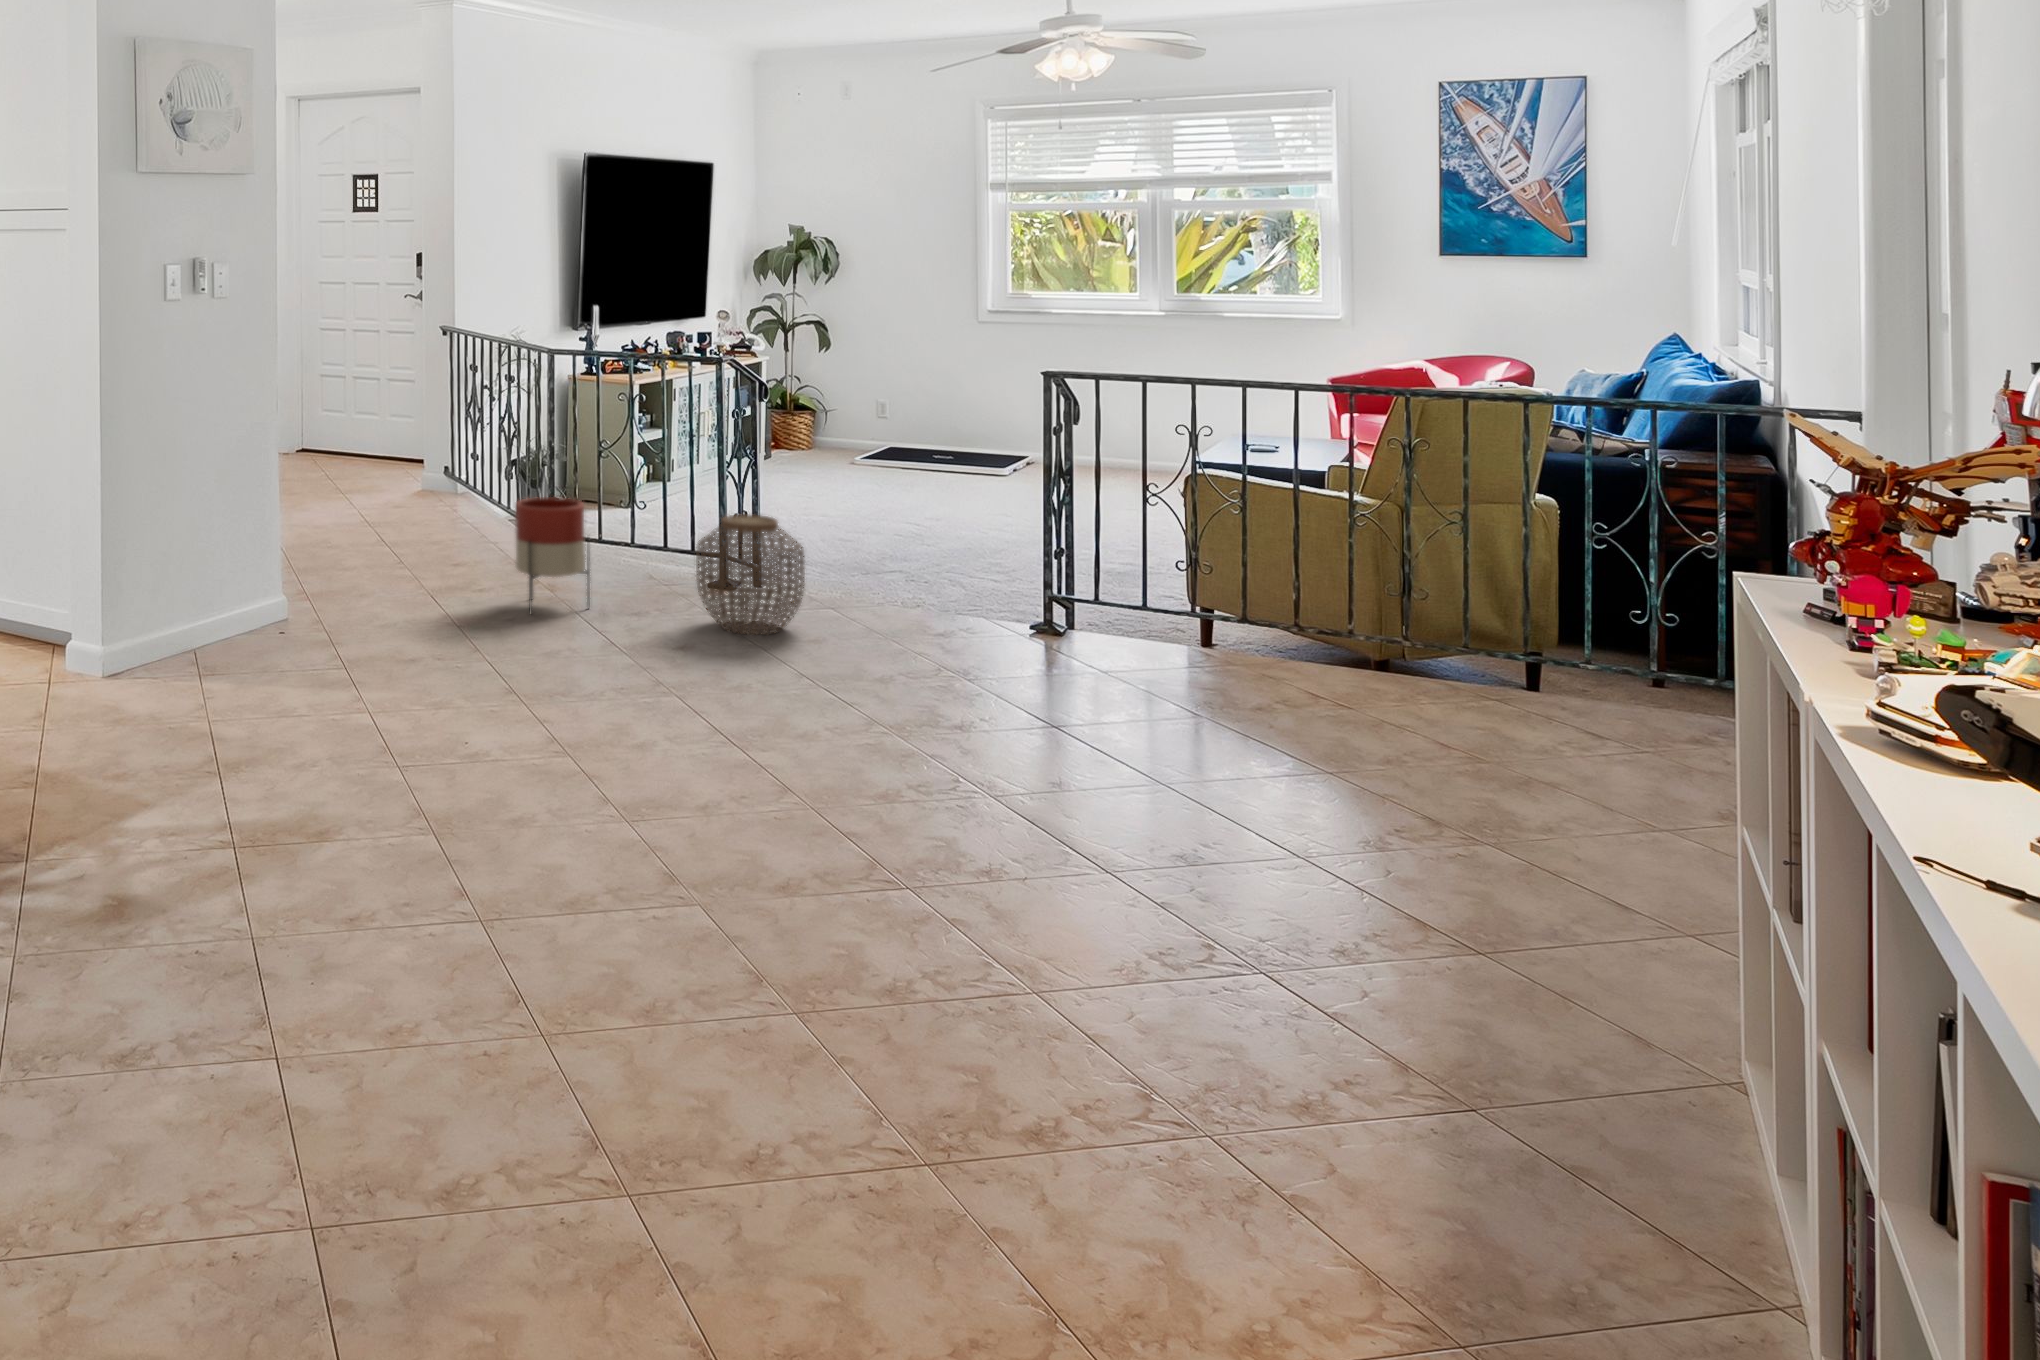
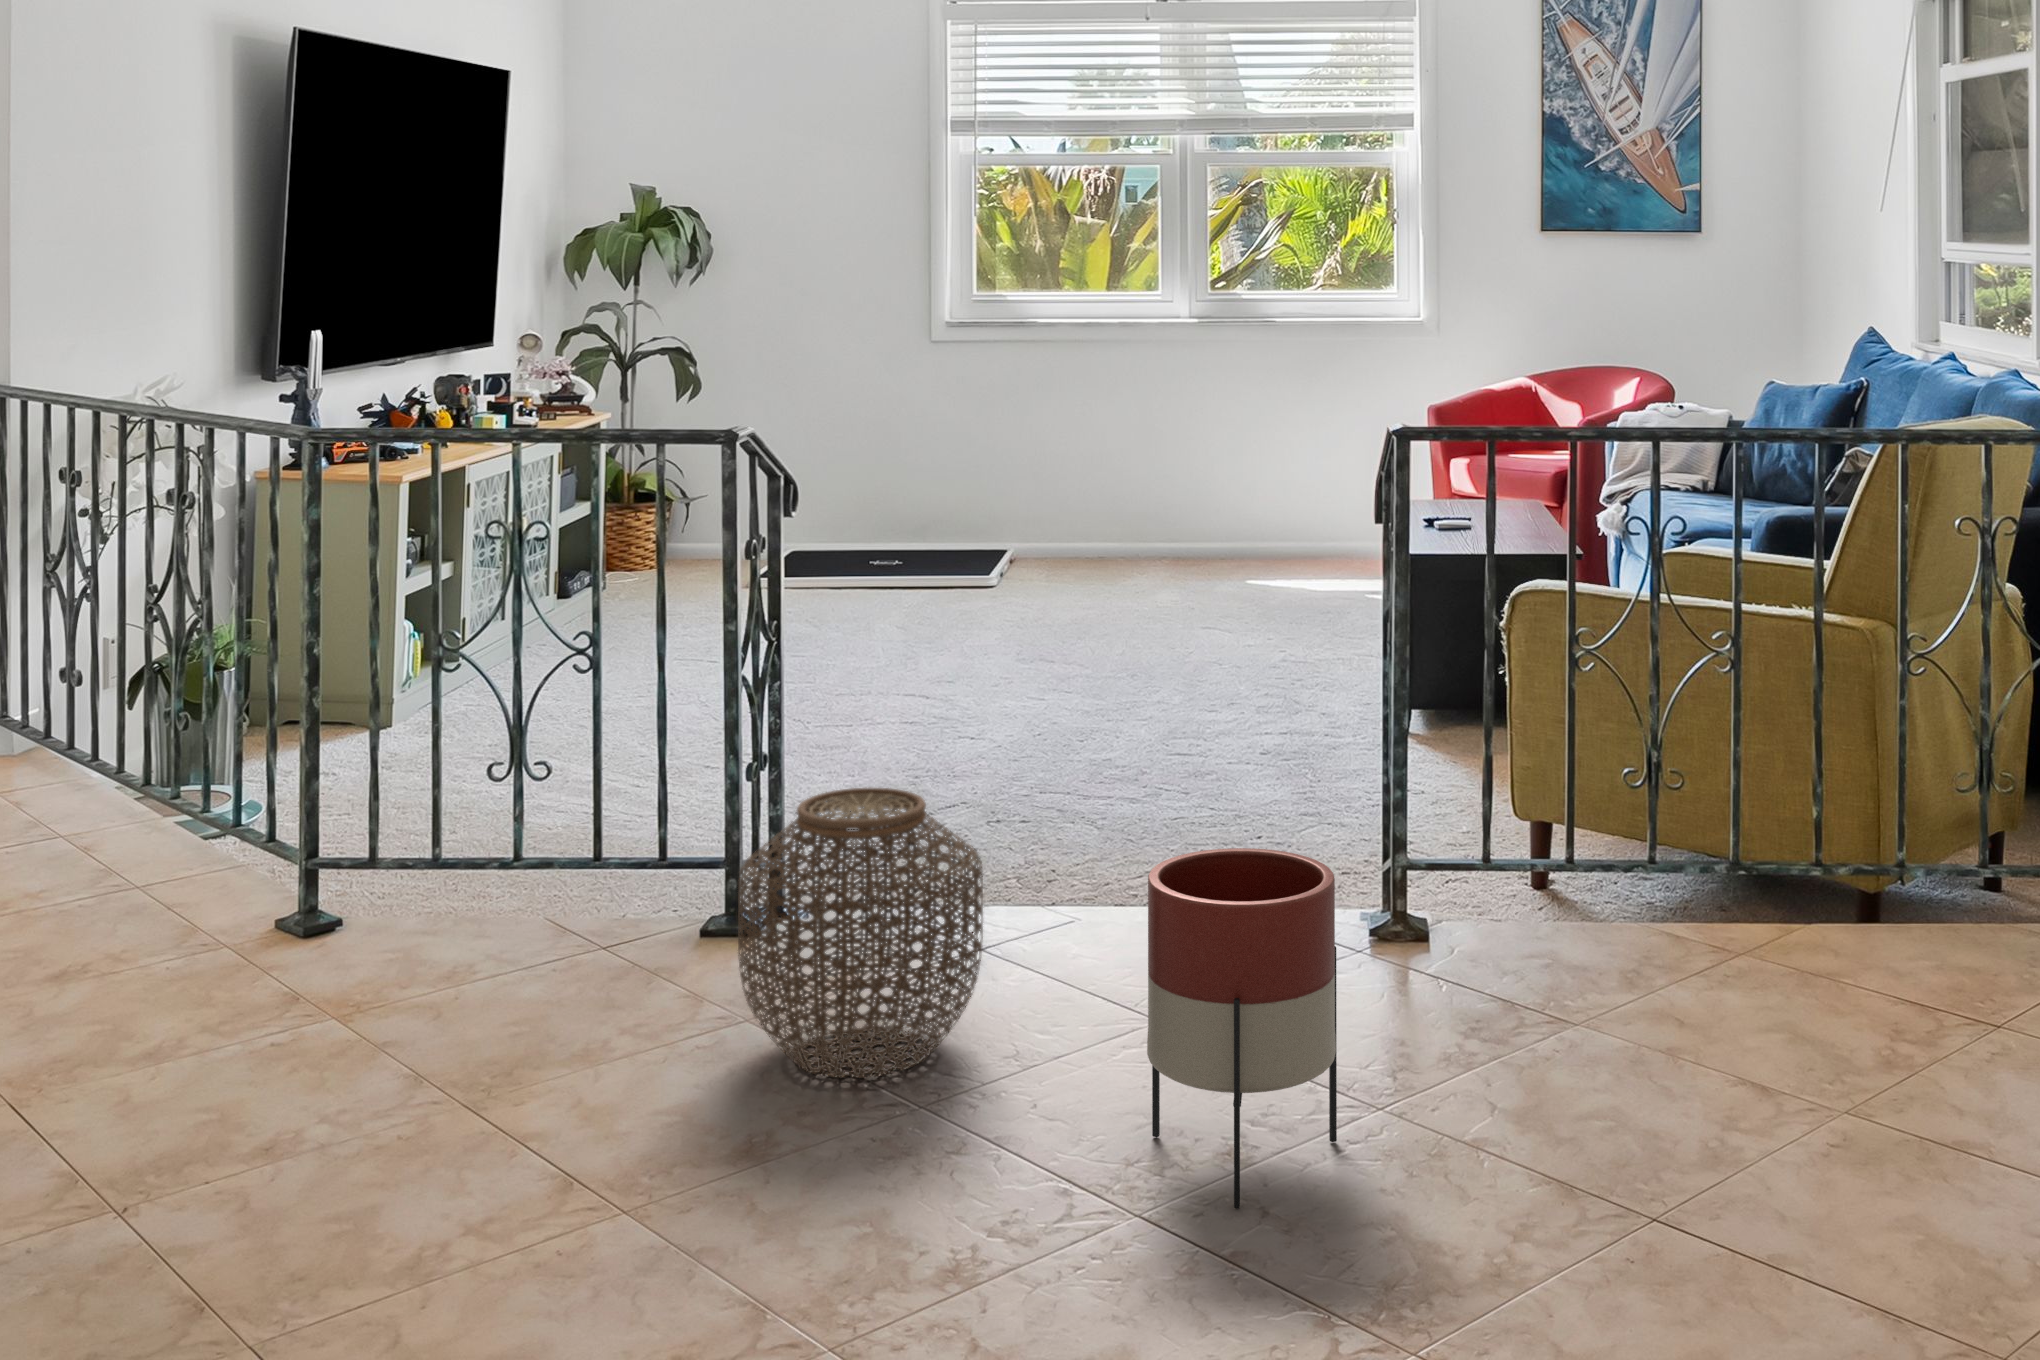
planter: present [515,497,590,612] -> present [1147,848,1337,1209]

